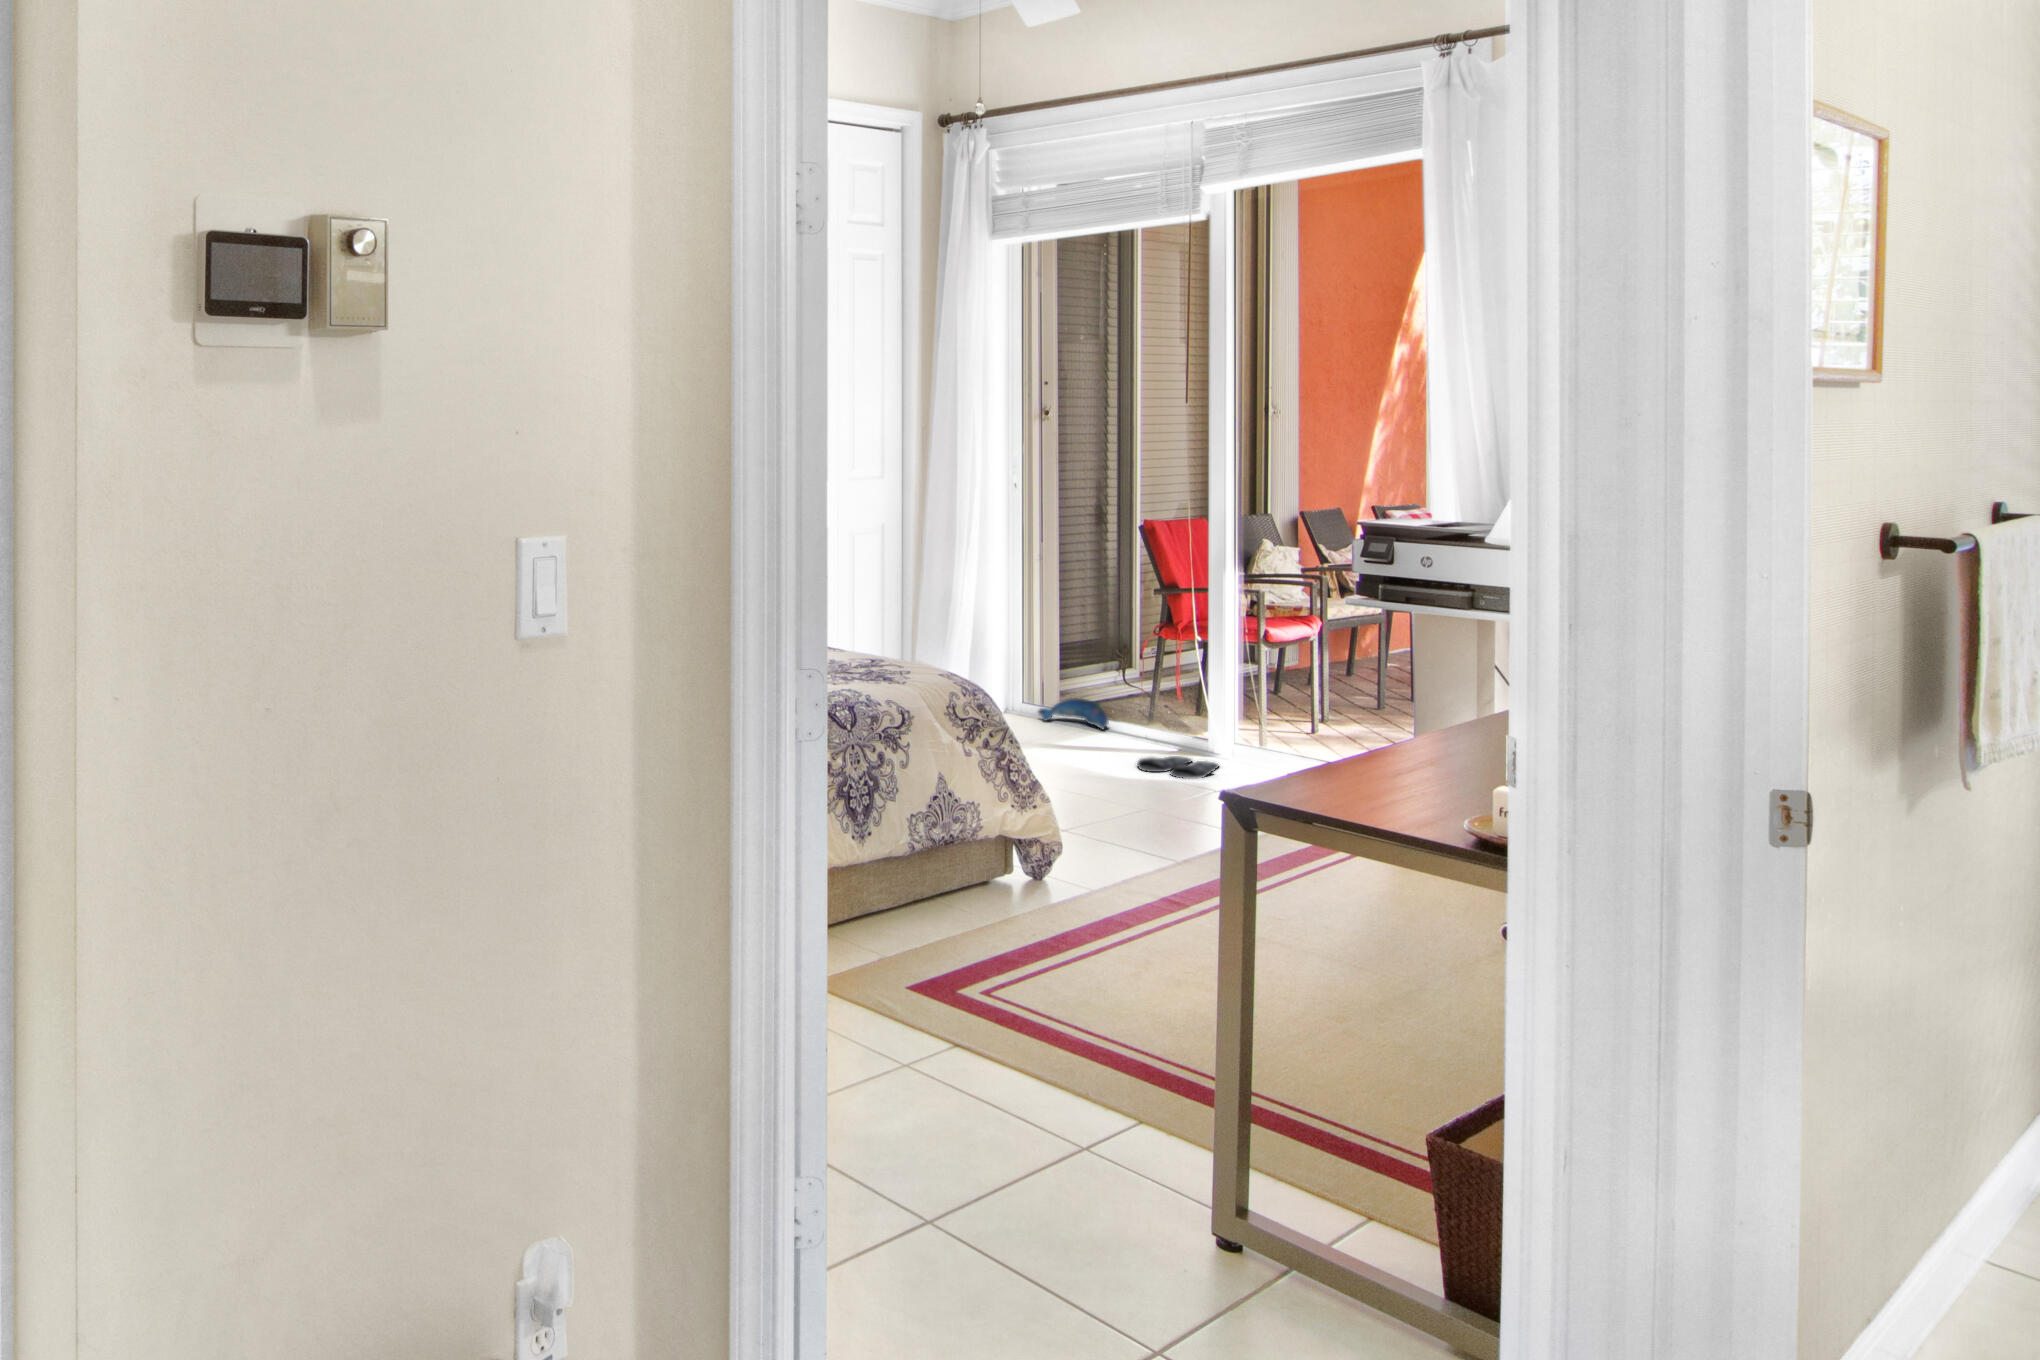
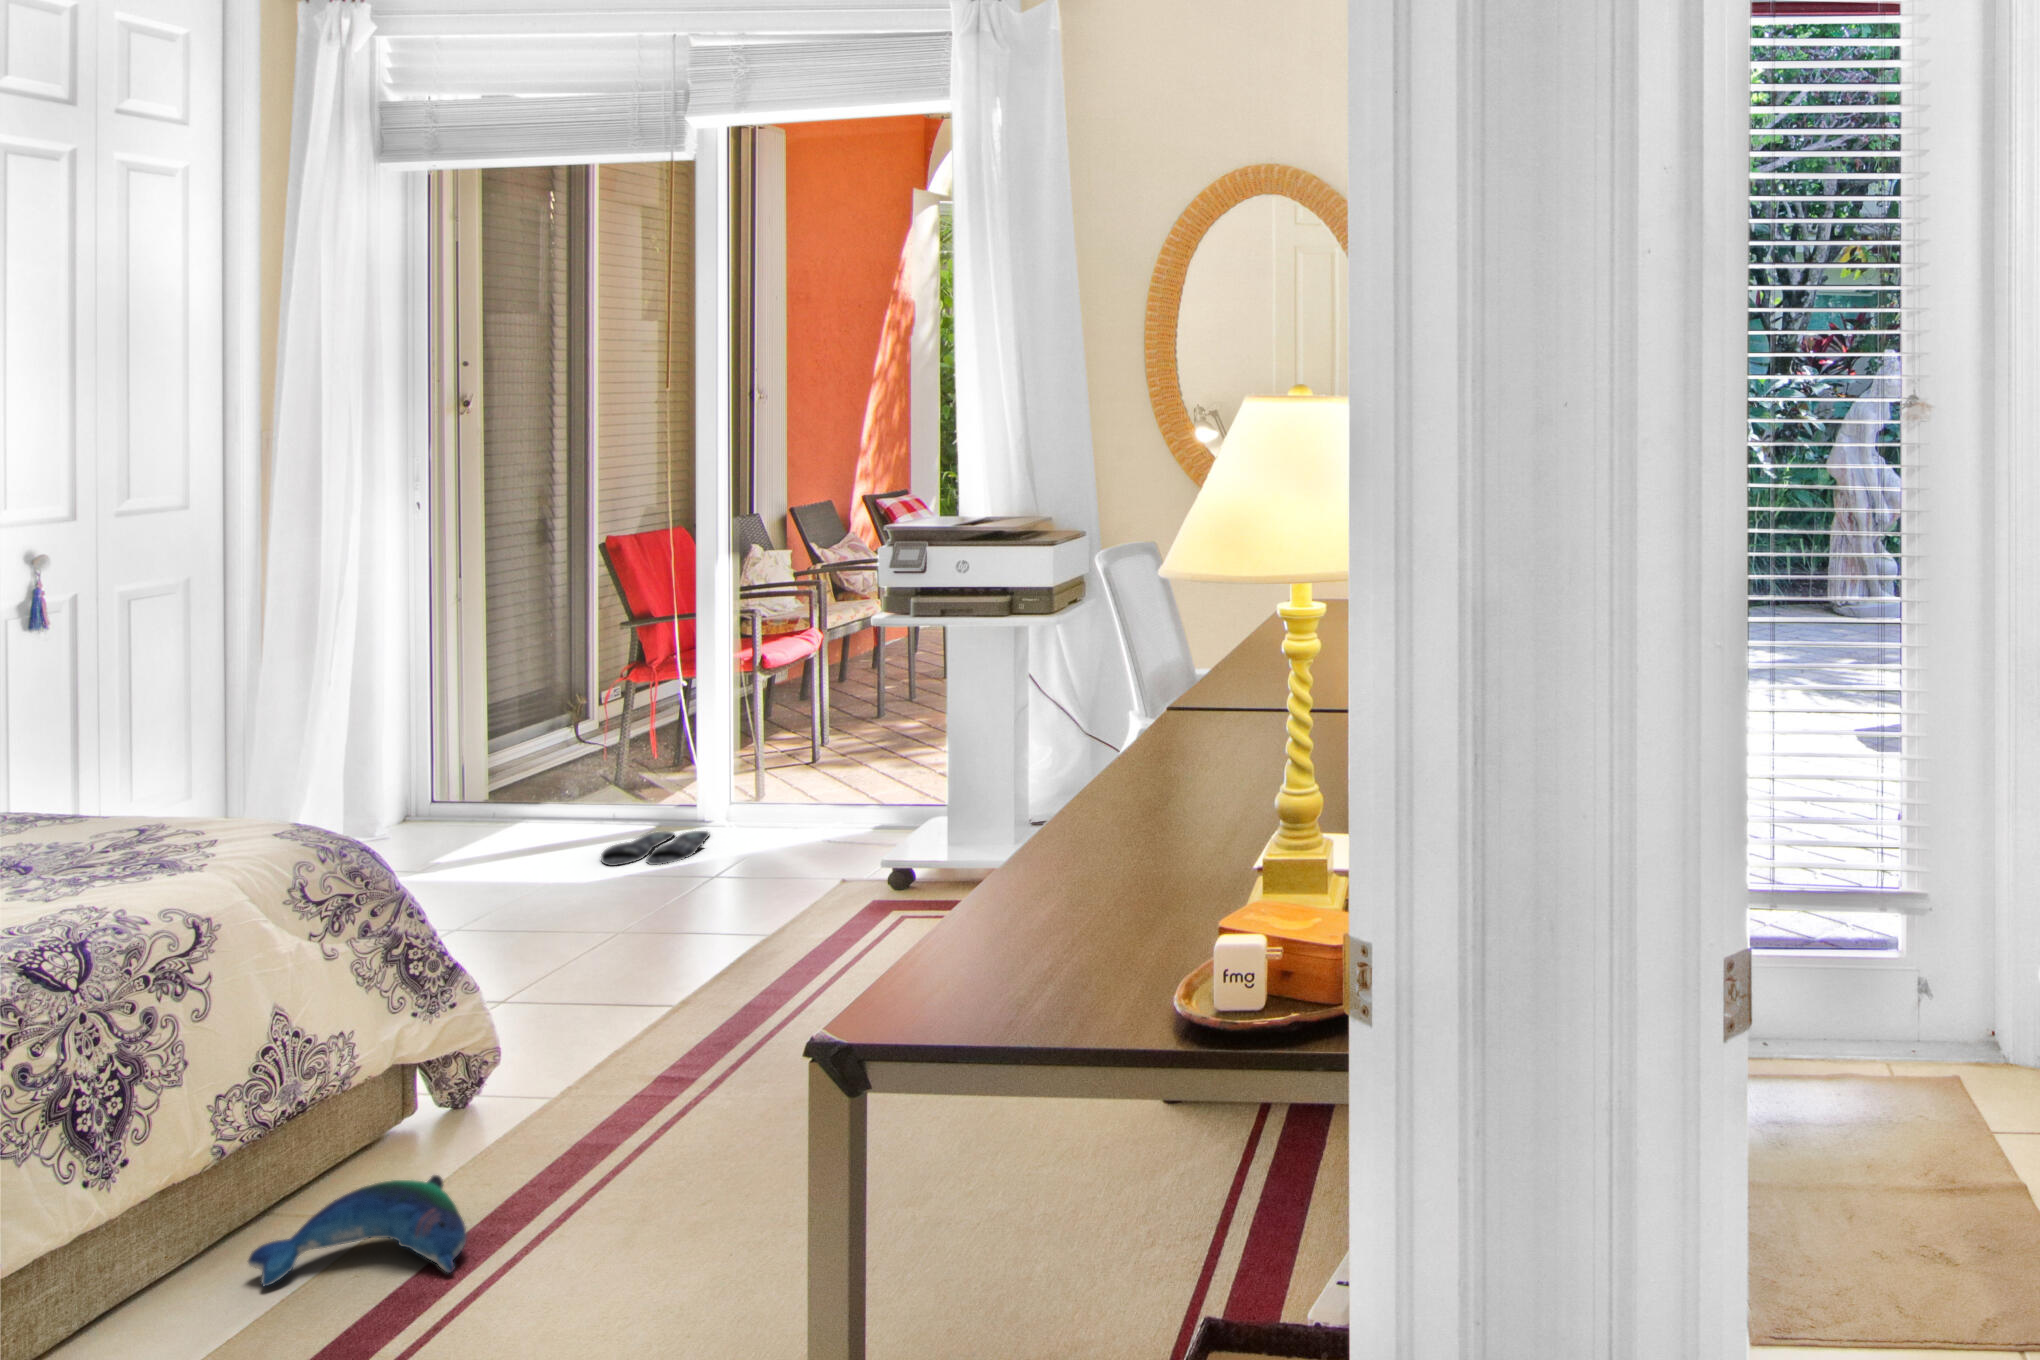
plush toy: present [1038,698,1109,729] -> present [248,1175,467,1287]

